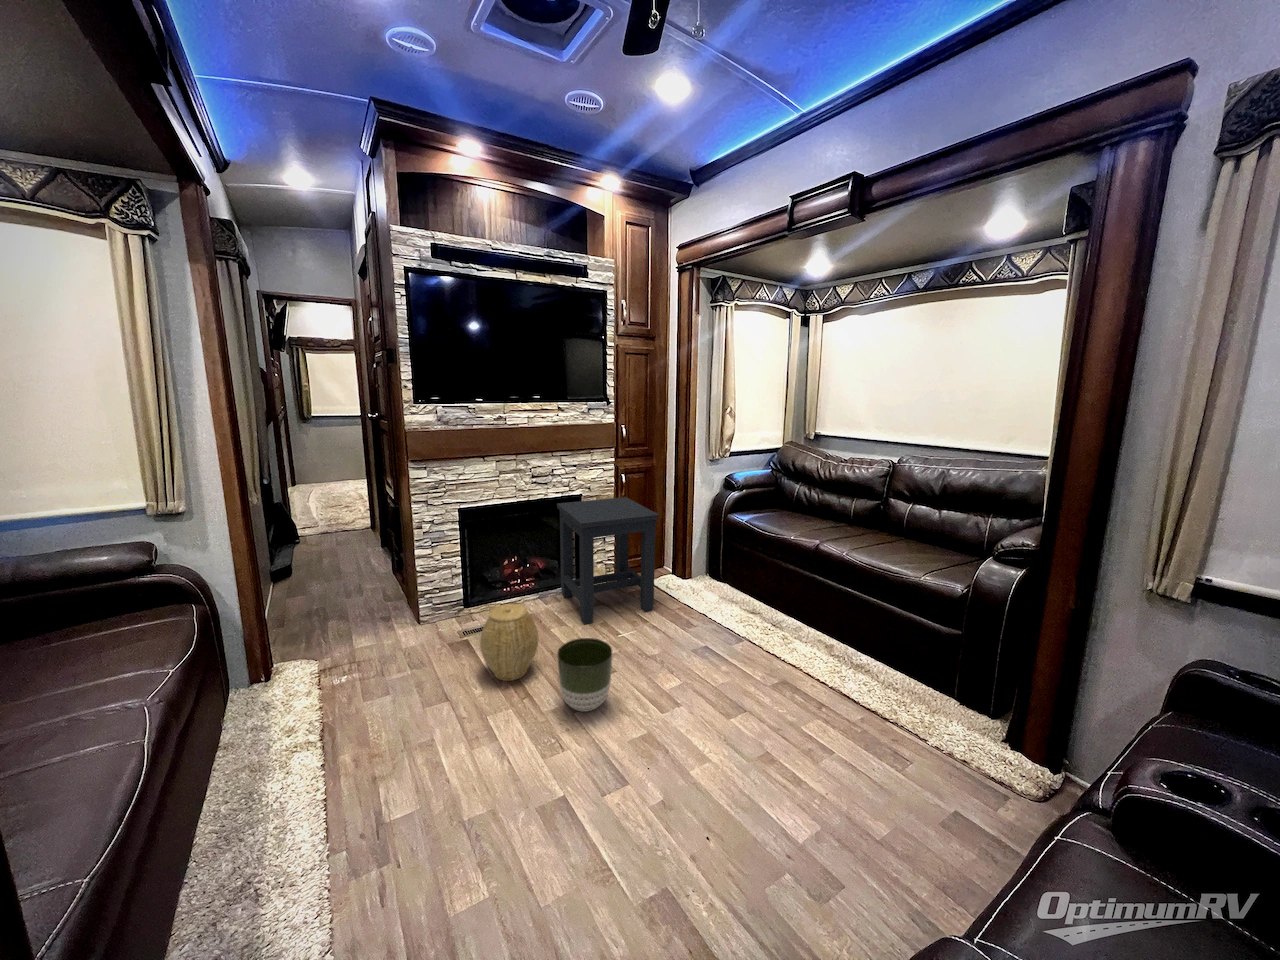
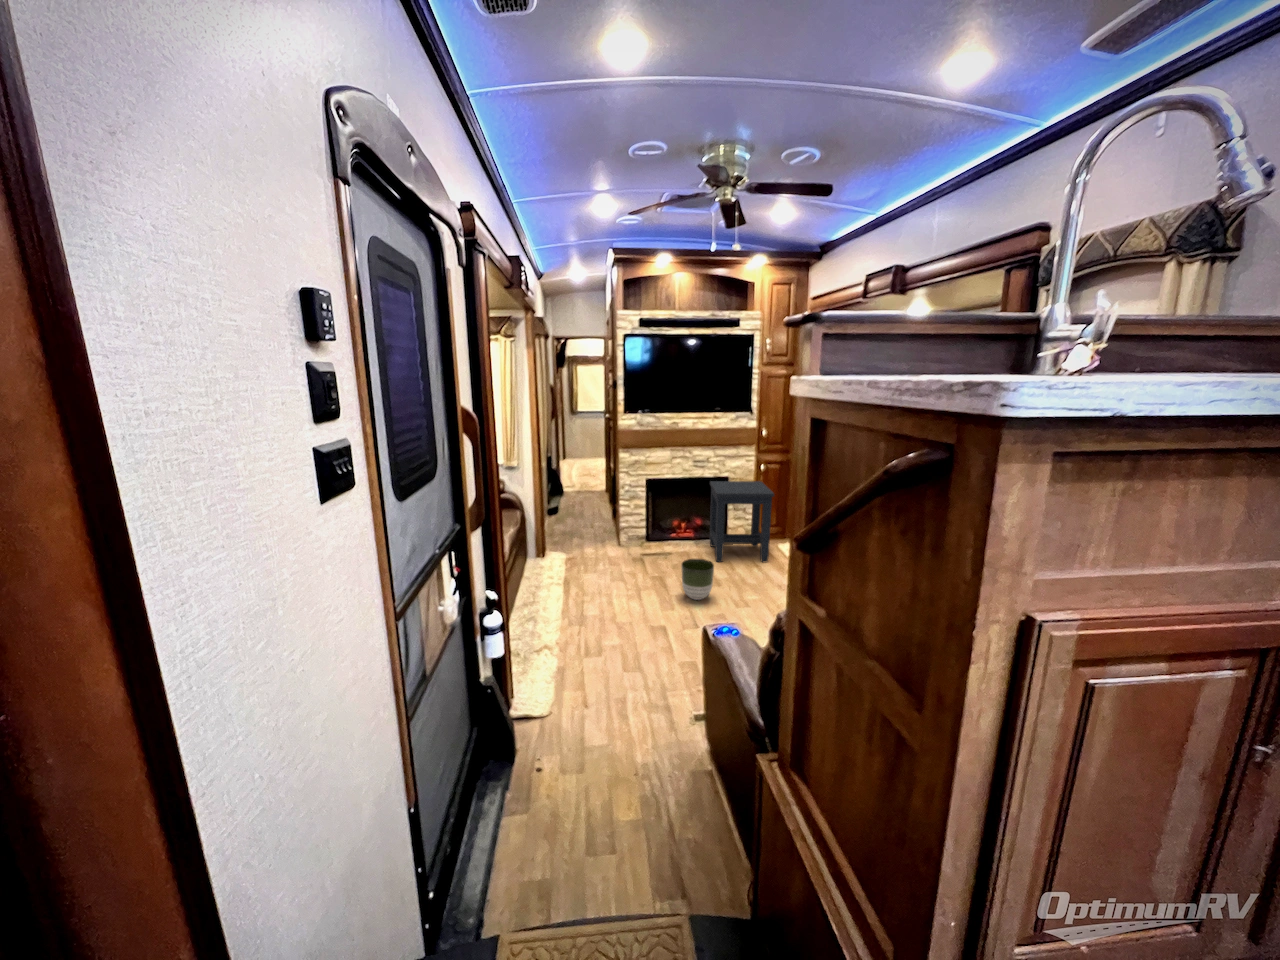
woven basket: present [480,604,539,681] -> none [645,536,679,580]

